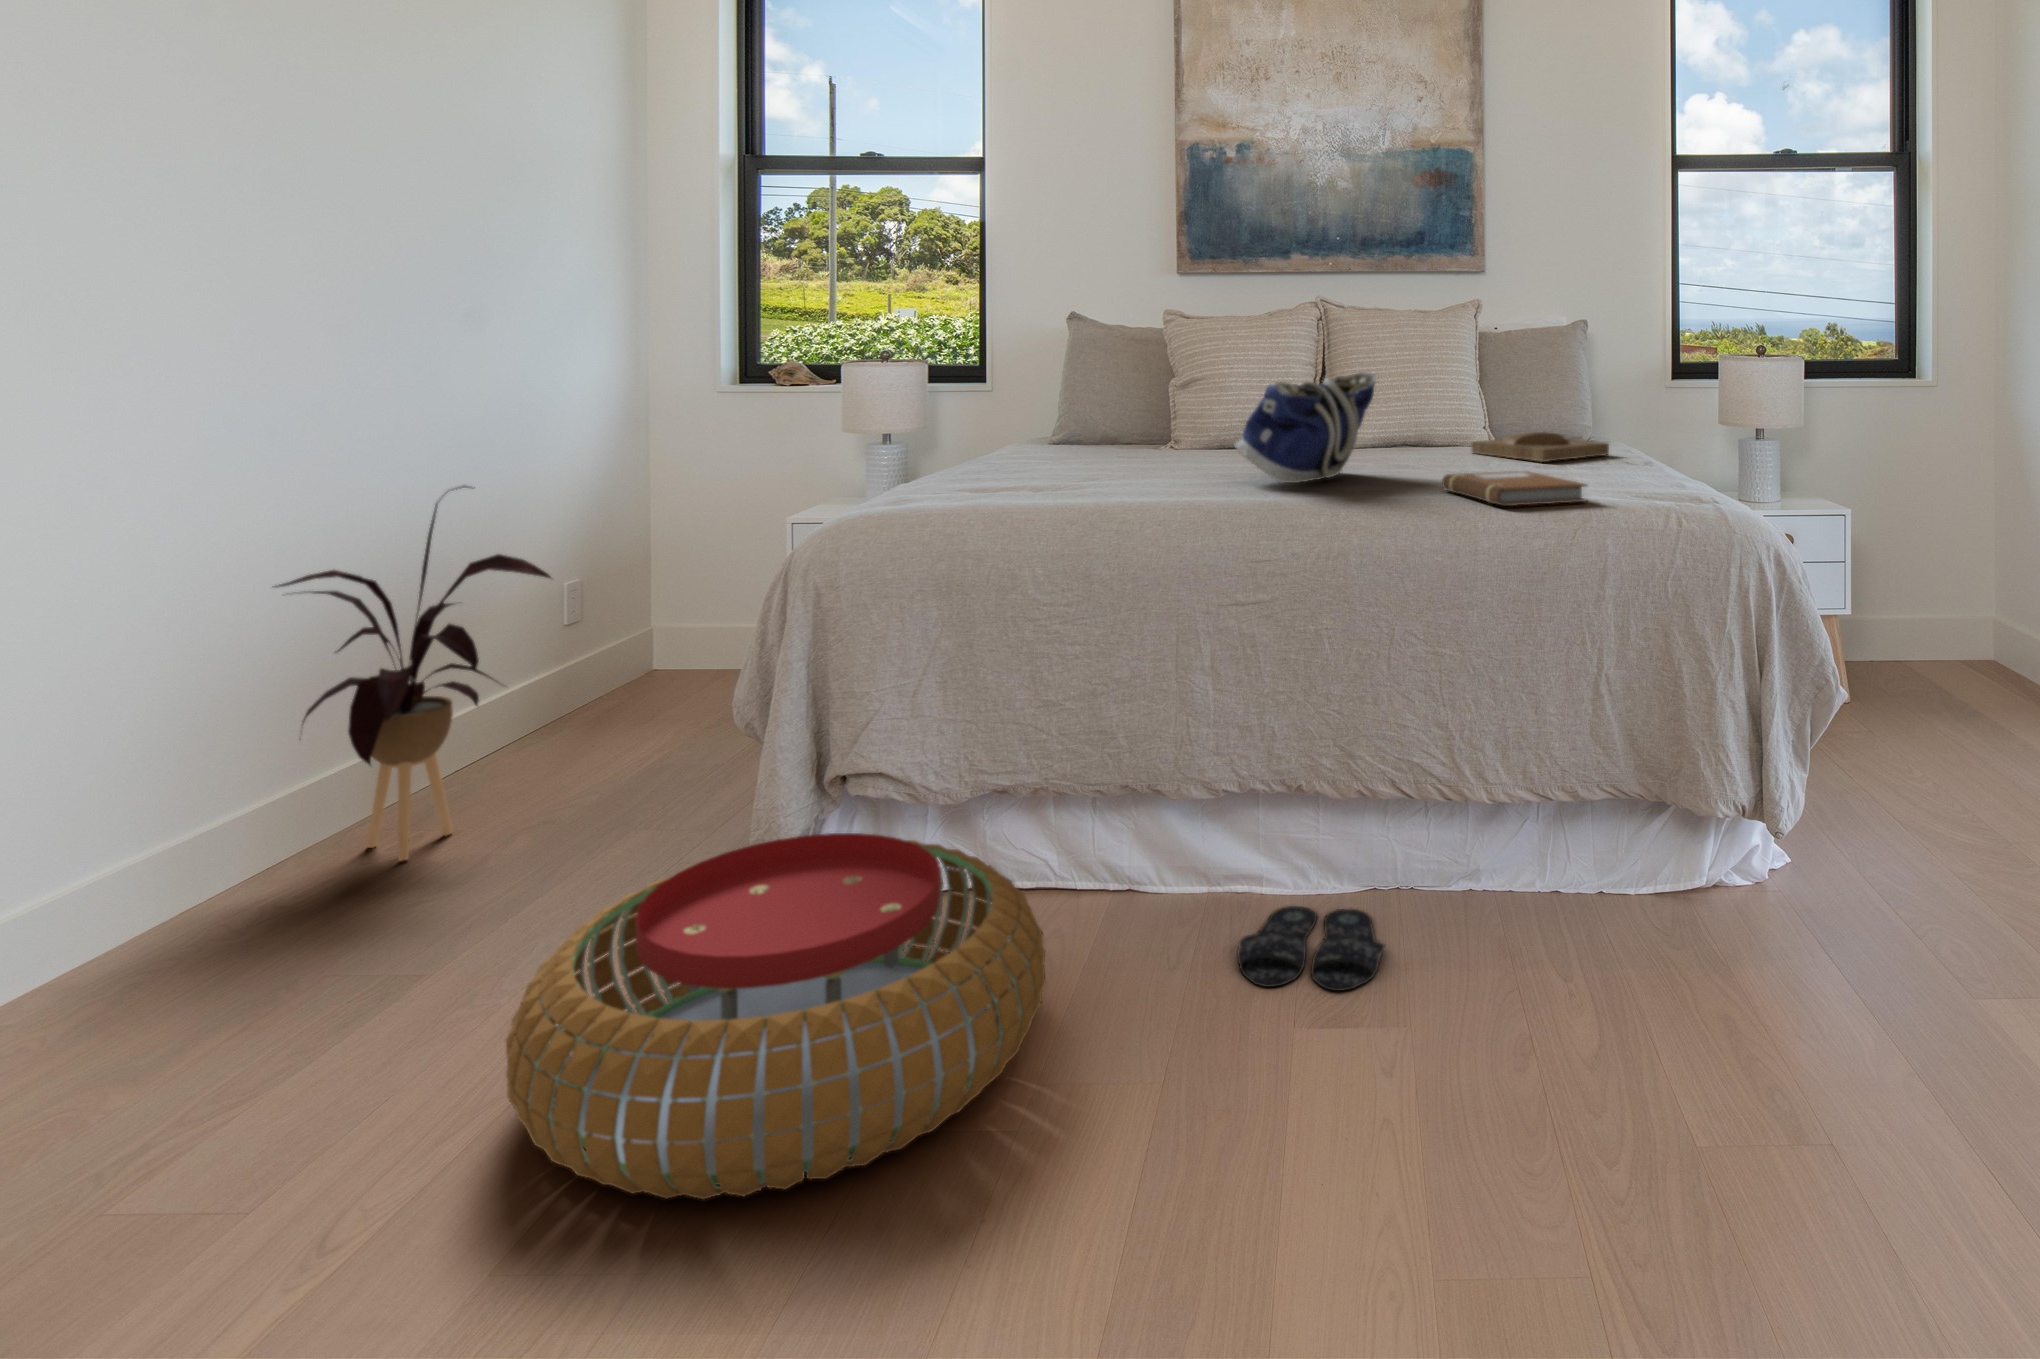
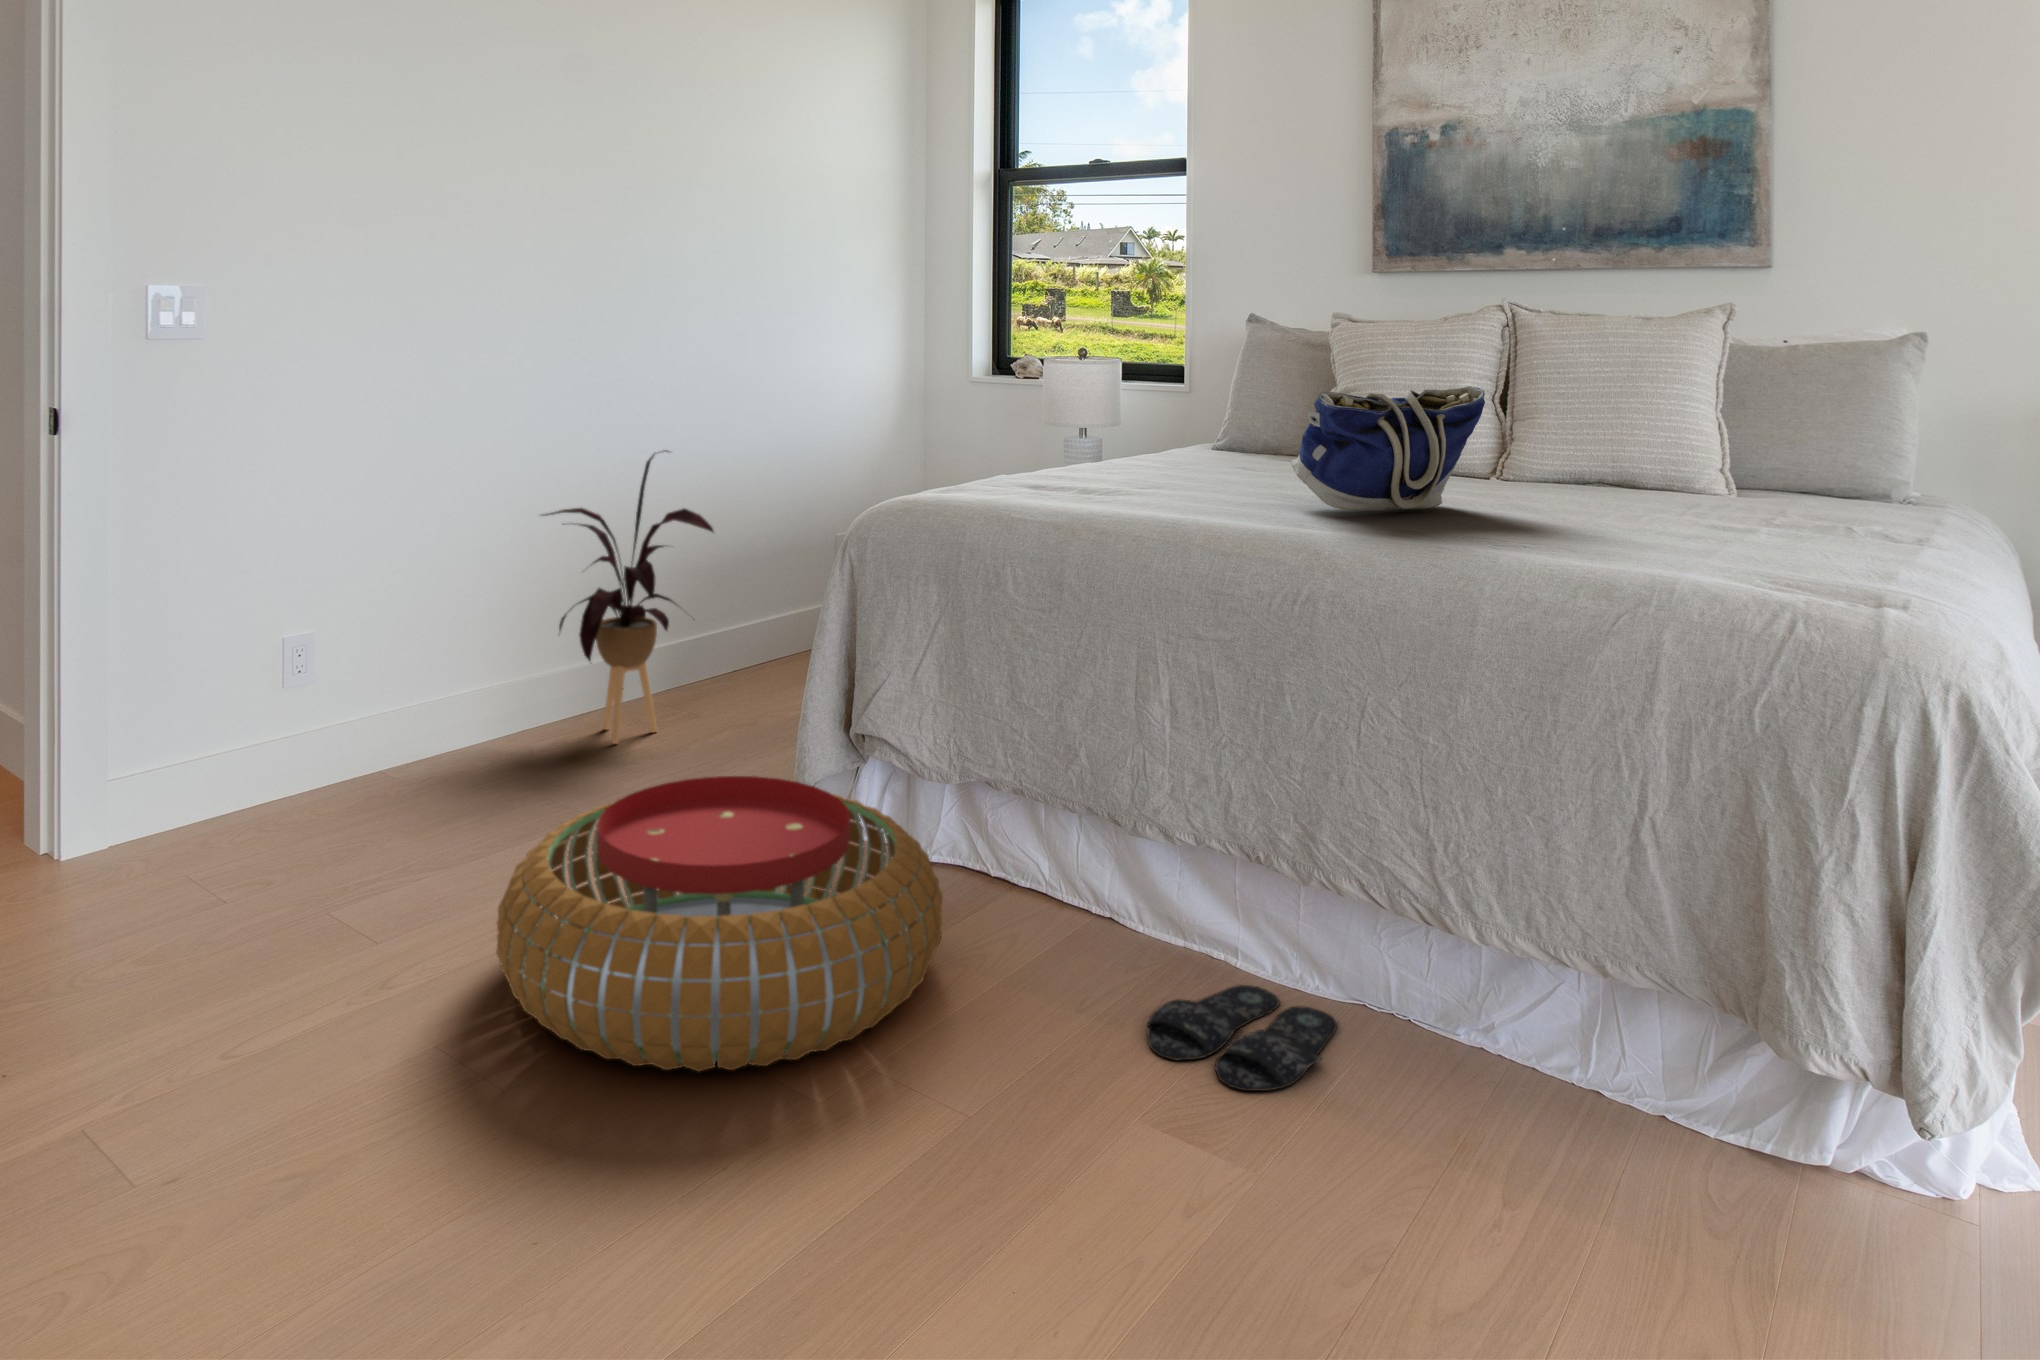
tray: present [1472,432,1609,462] -> none [1677,480,1892,519]
notebook: present [1442,471,1587,506] -> none [1527,516,1705,568]

